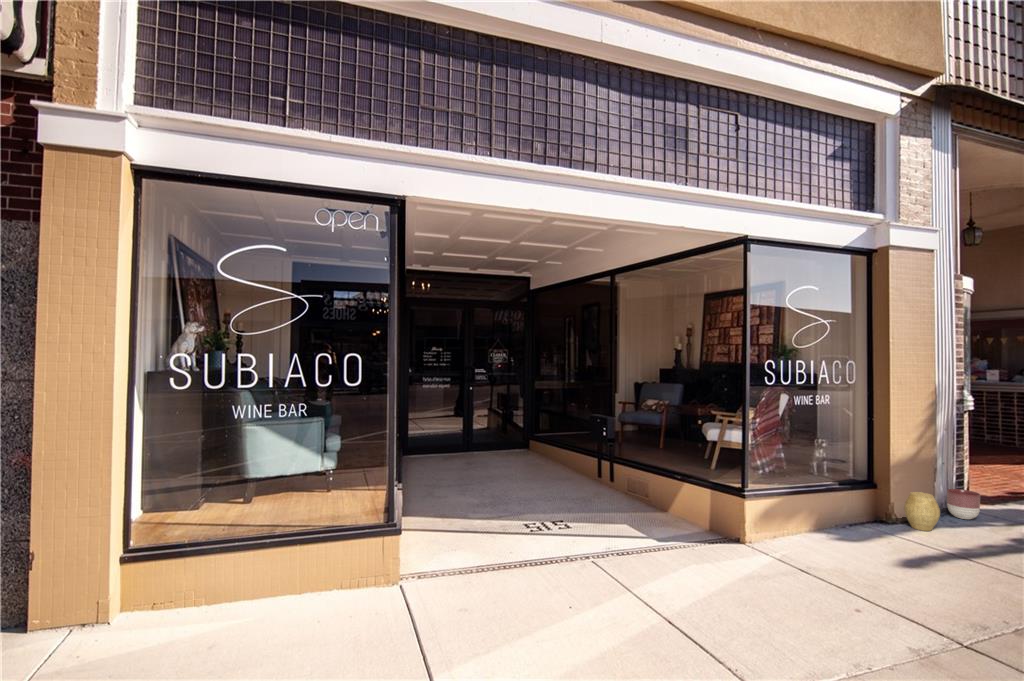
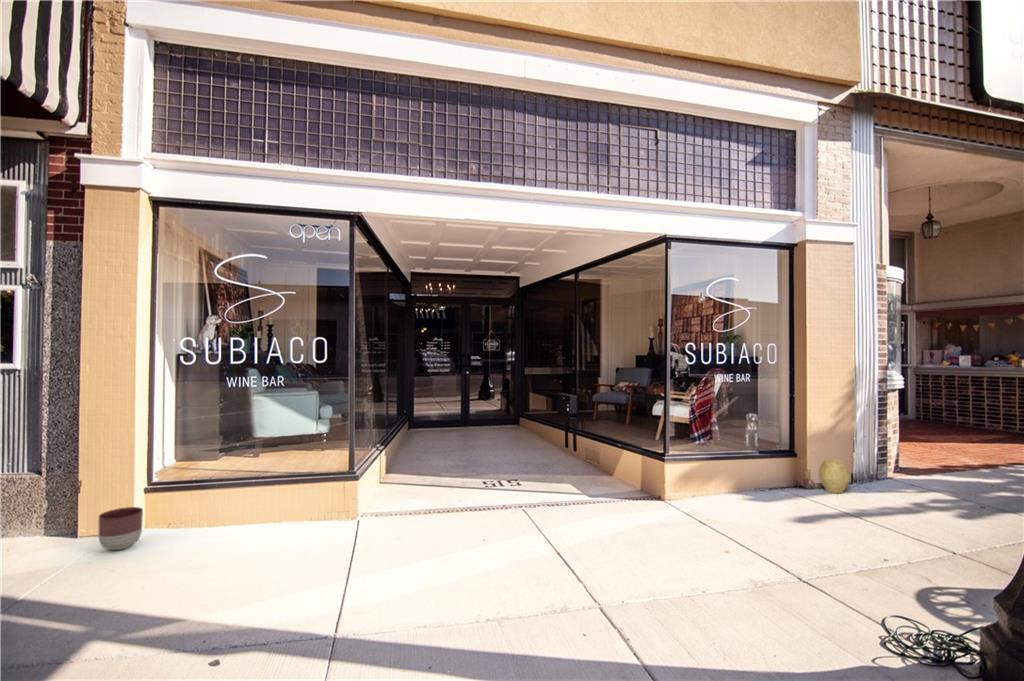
planter: present [947,489,980,519] -> present [98,507,143,550]

